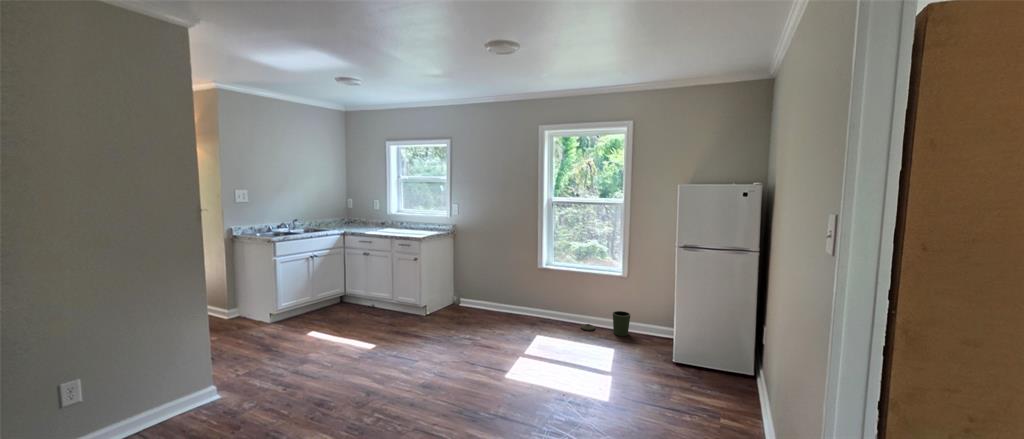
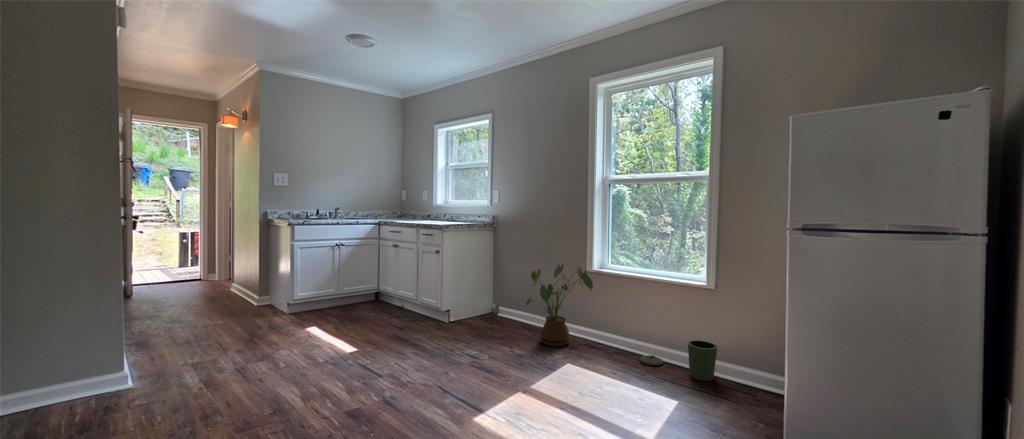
house plant: none [498,265,547,325] -> present [526,264,593,346]

